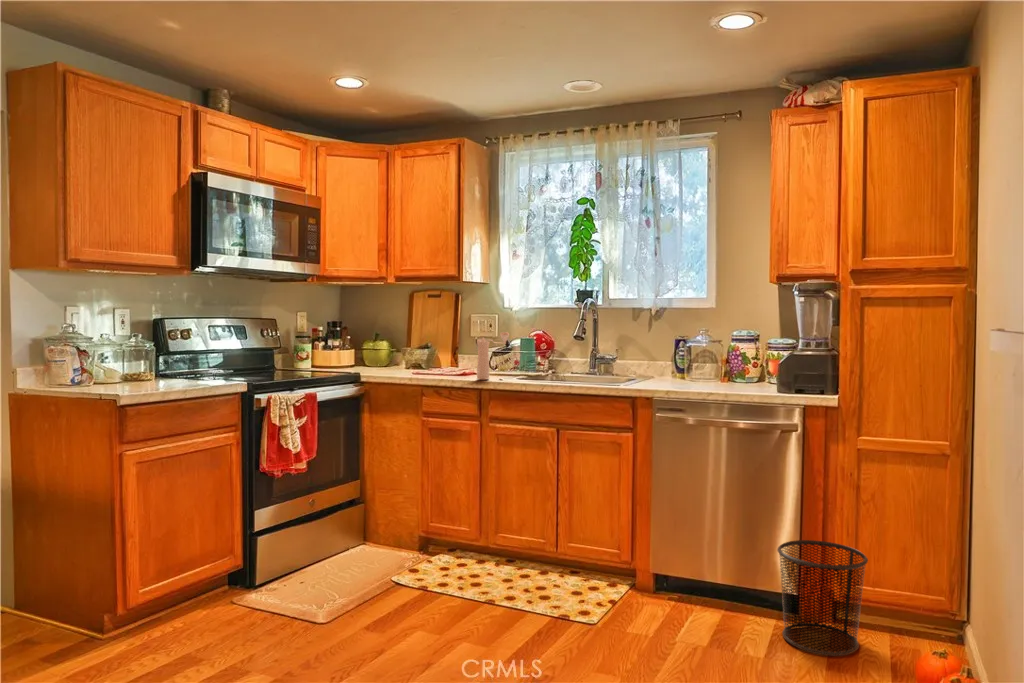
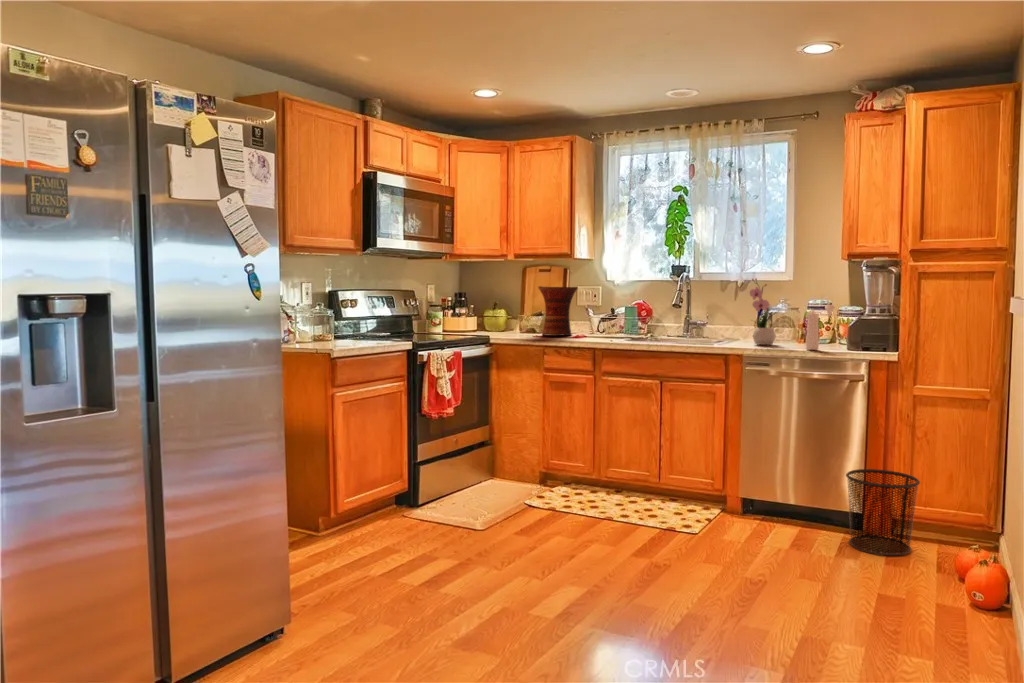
flower arrangement: none [662,305,698,385] -> present [750,279,776,345]
vase: none [420,314,467,372] -> present [538,286,577,336]
pepper mill: present [477,332,509,380] -> present [806,305,835,350]

